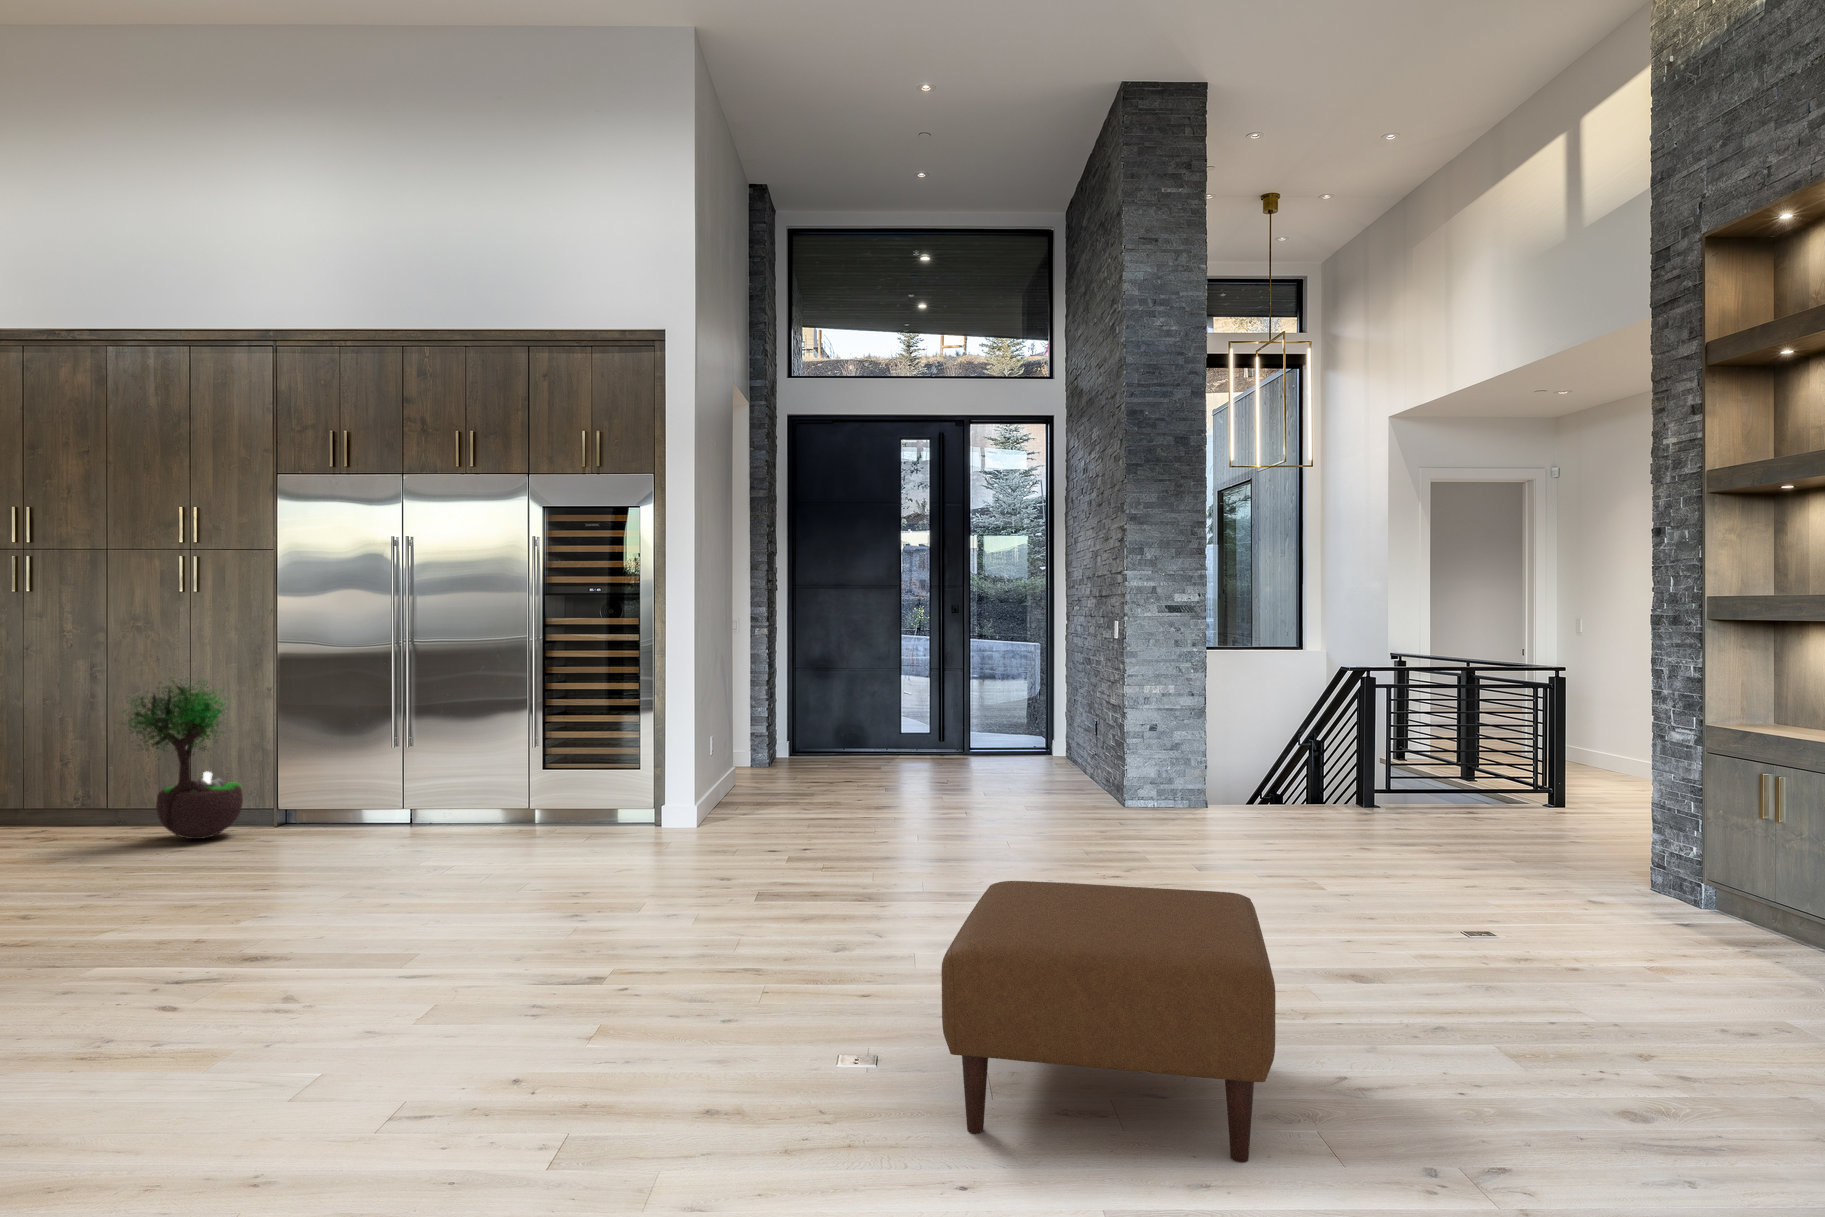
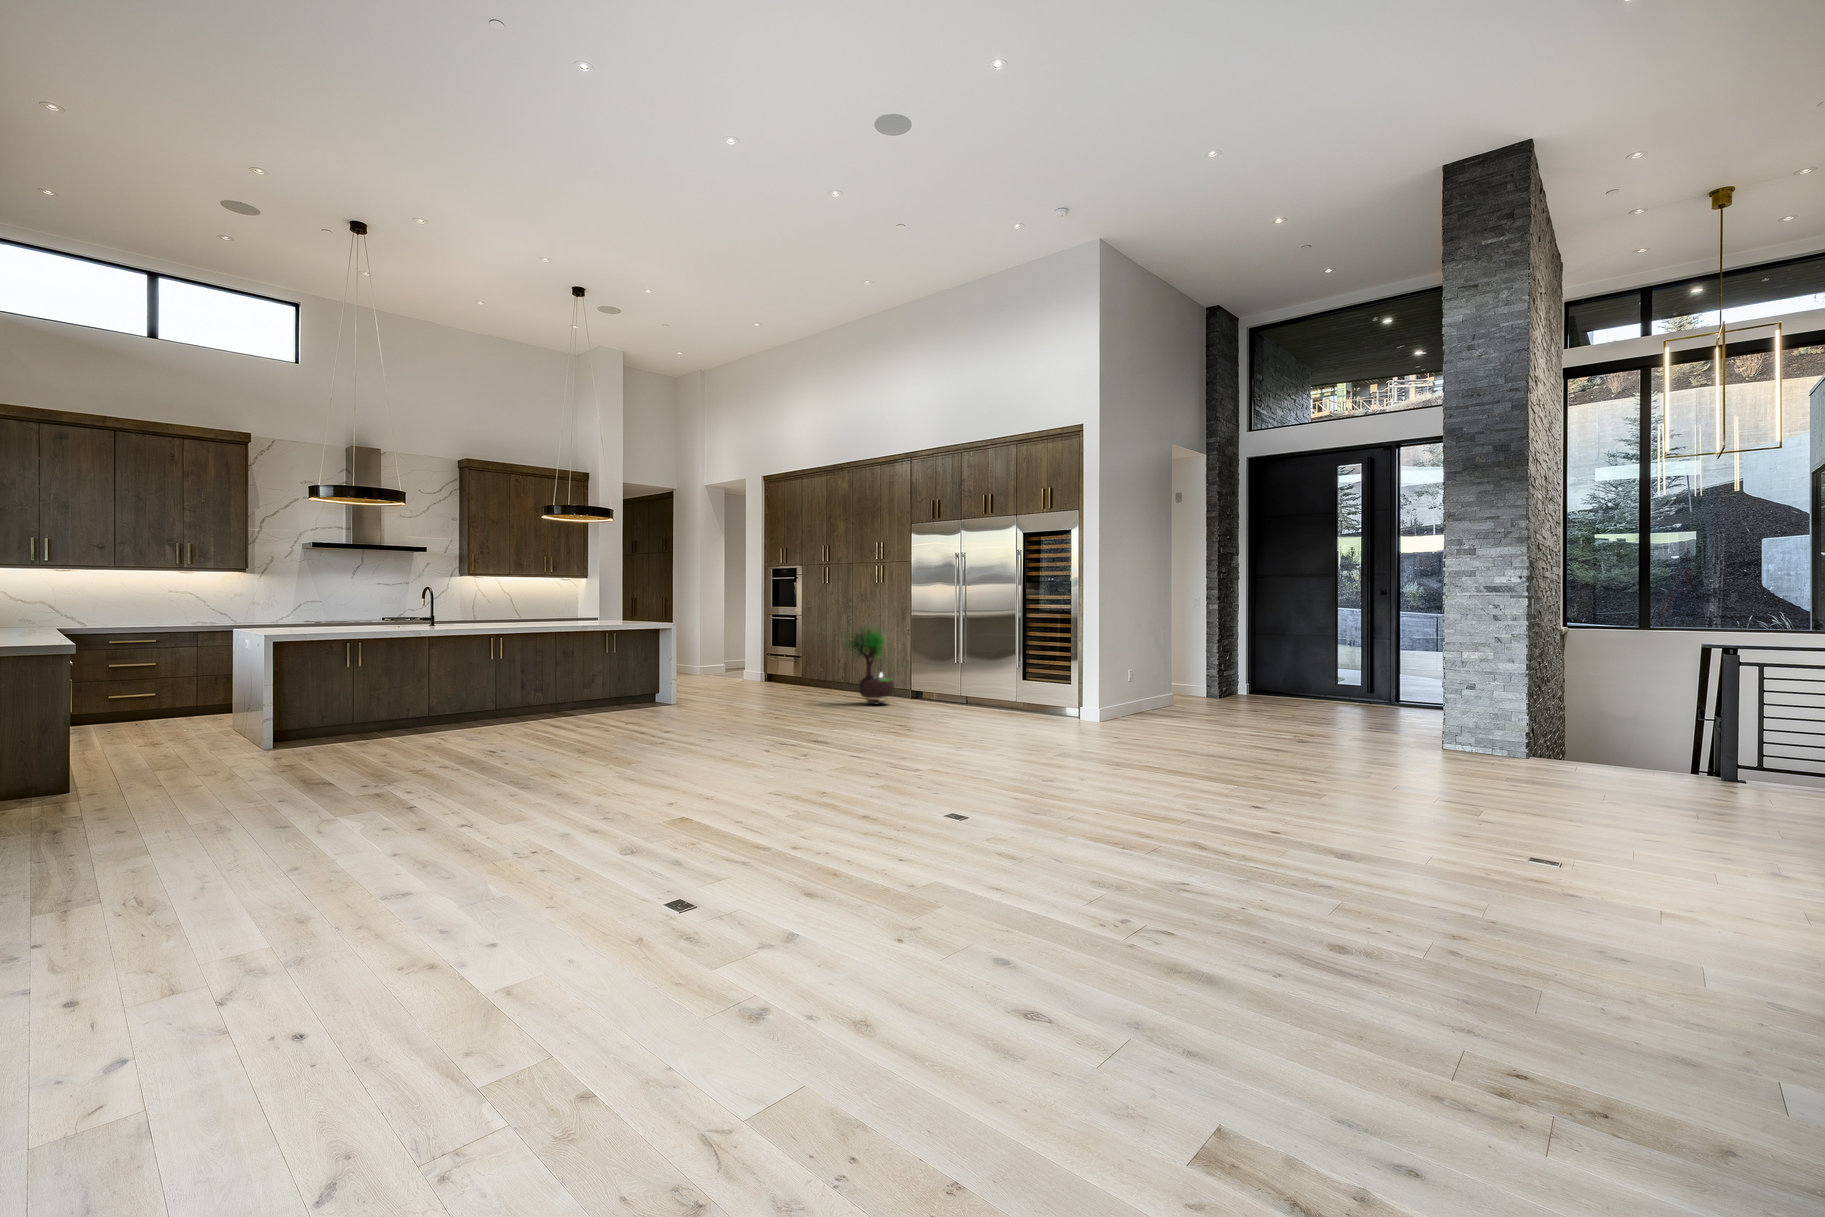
ottoman: present [941,881,1275,1162] -> none [970,722,1193,858]

